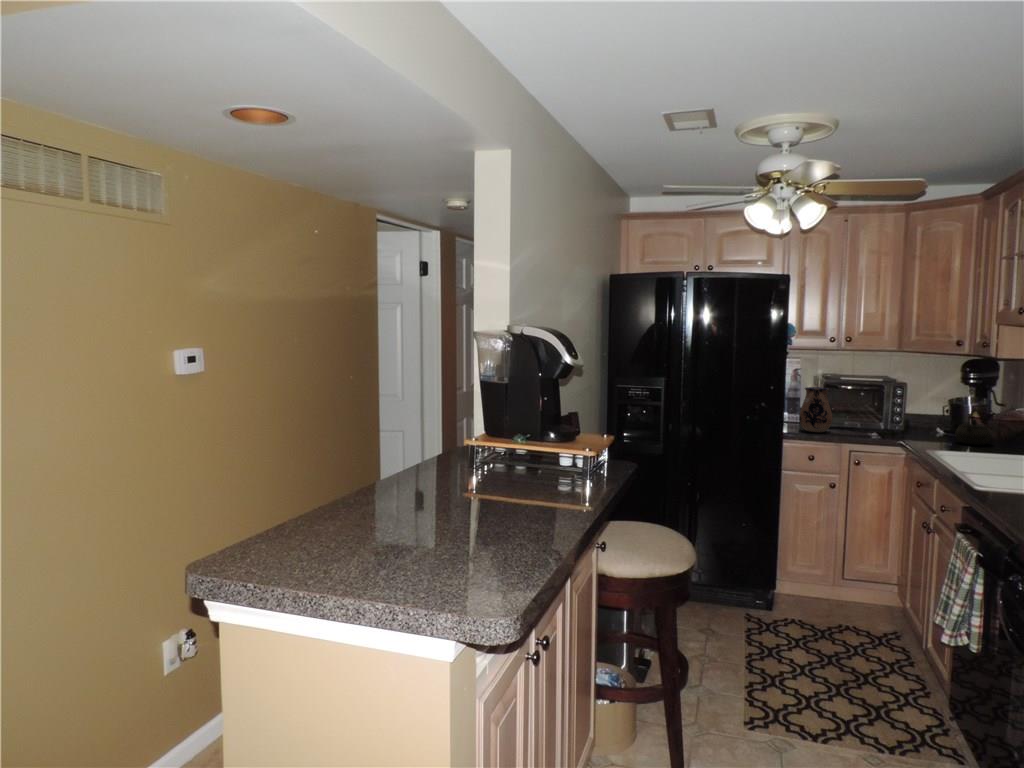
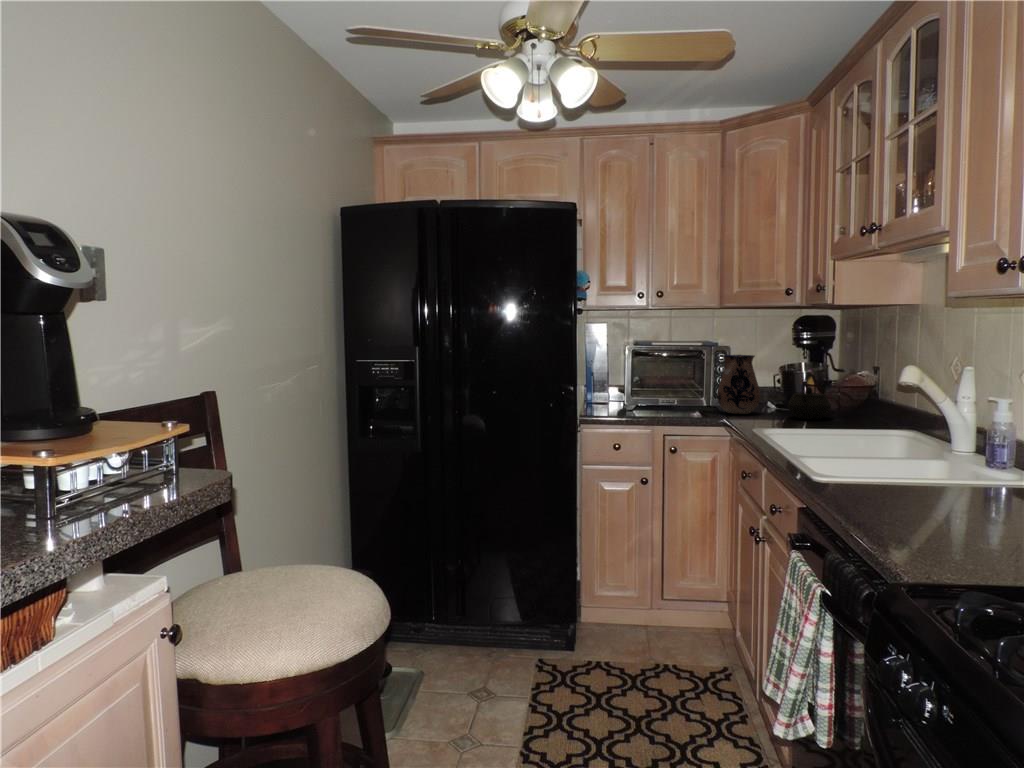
ceramic pitcher: present [799,387,832,432] -> present [717,355,760,414]

